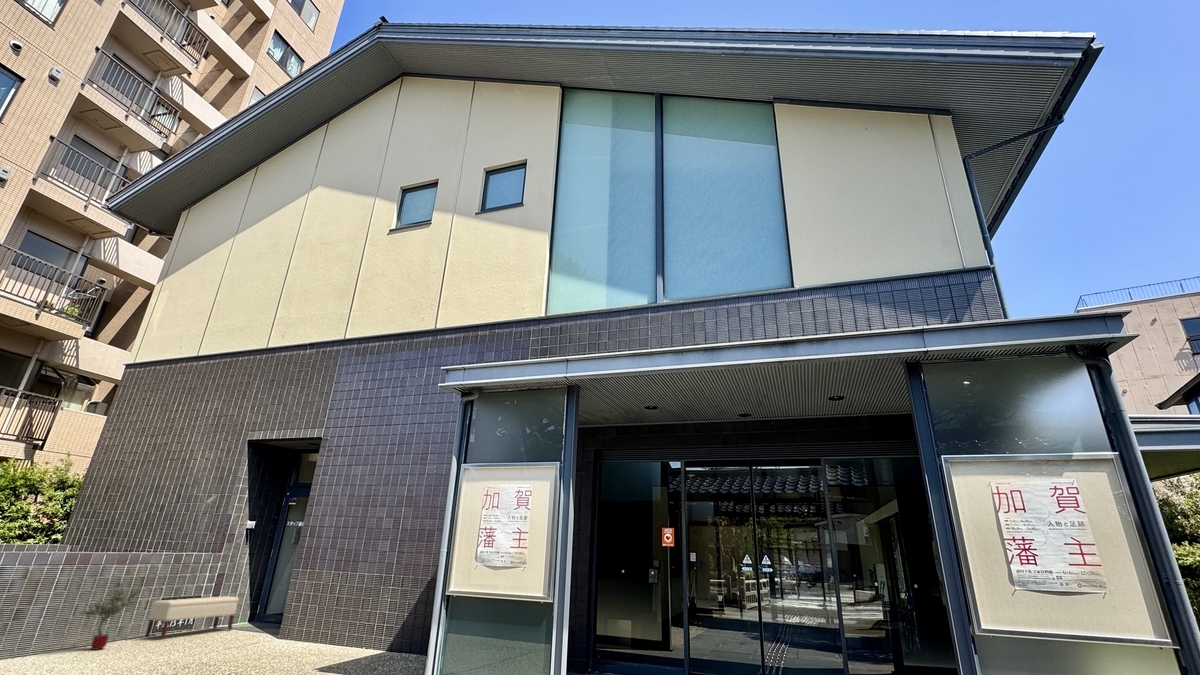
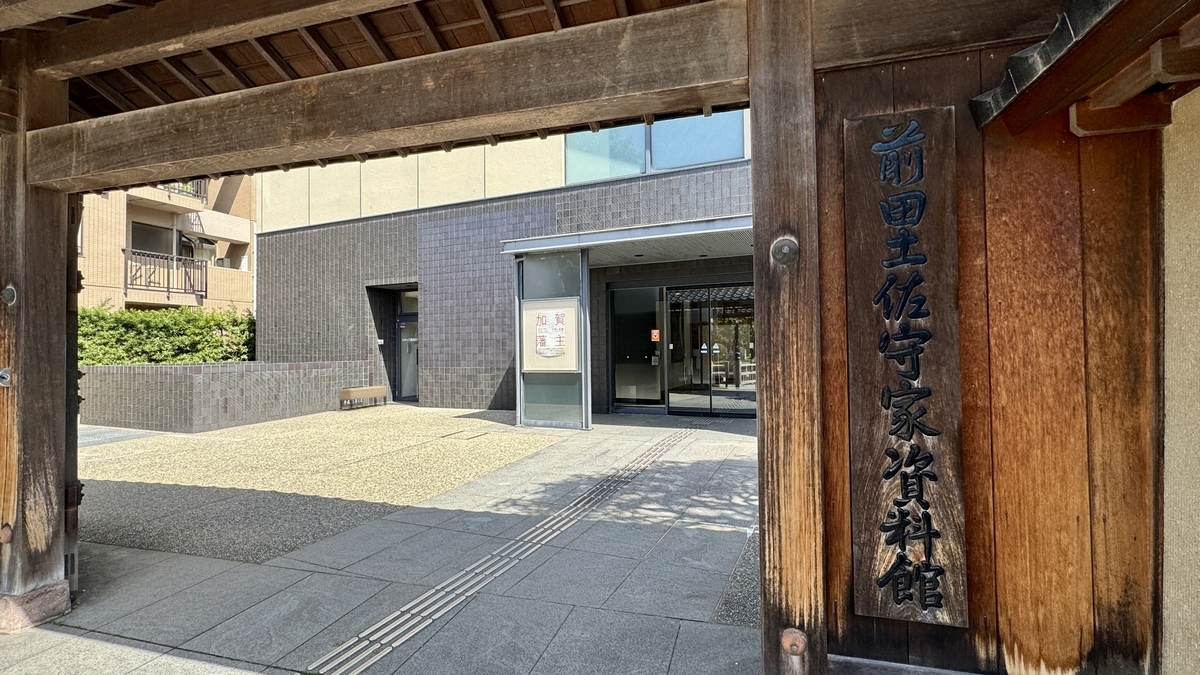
potted tree: present [79,580,141,650] -> none [306,377,334,415]

